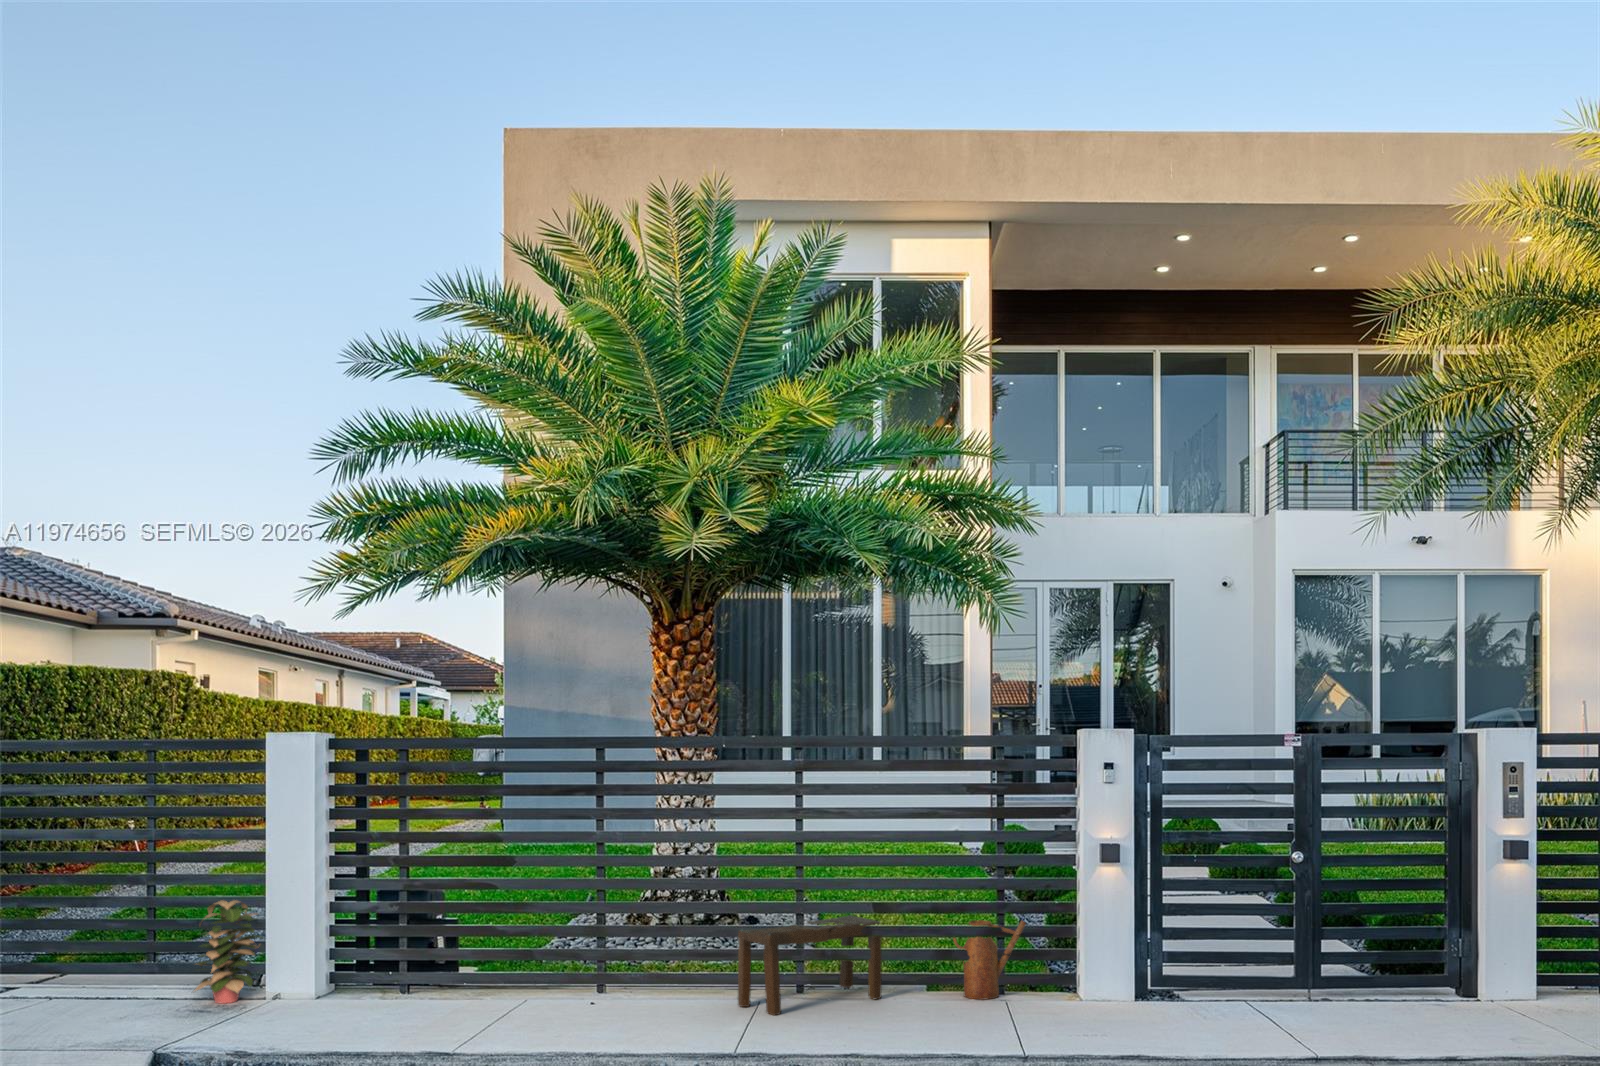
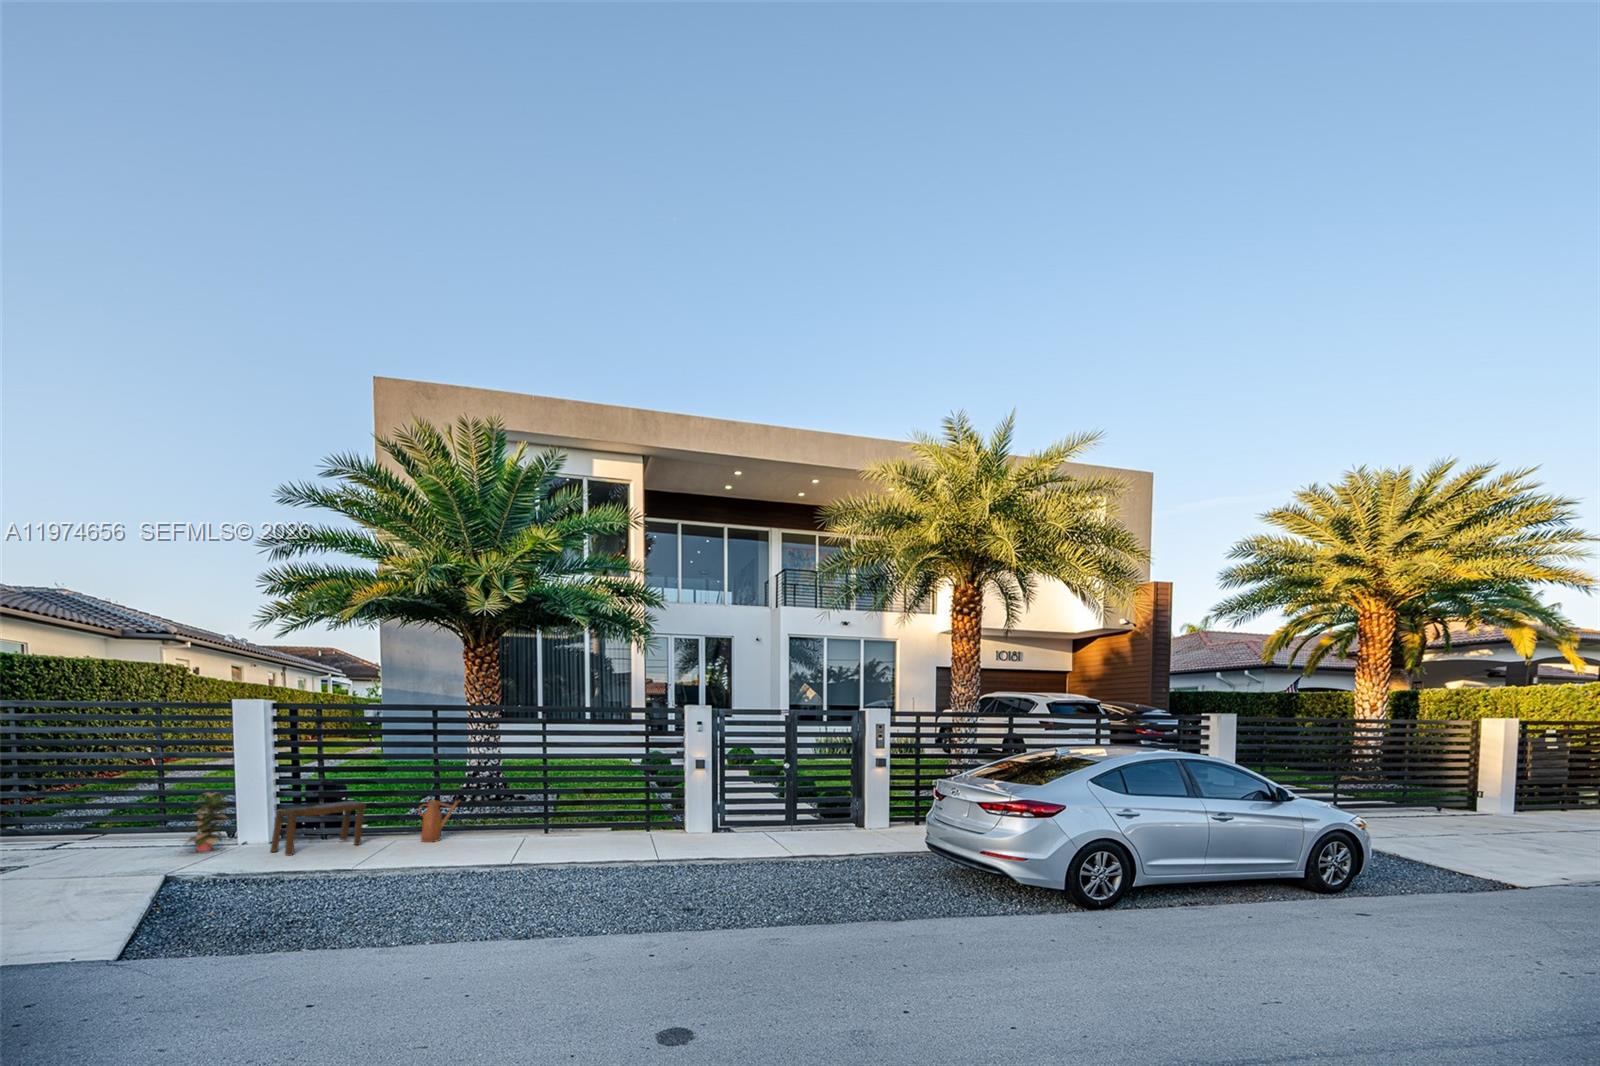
bench: present [738,915,882,1015] -> present [271,801,366,856]
watering can: present [953,920,1026,1000] -> present [418,801,458,842]

